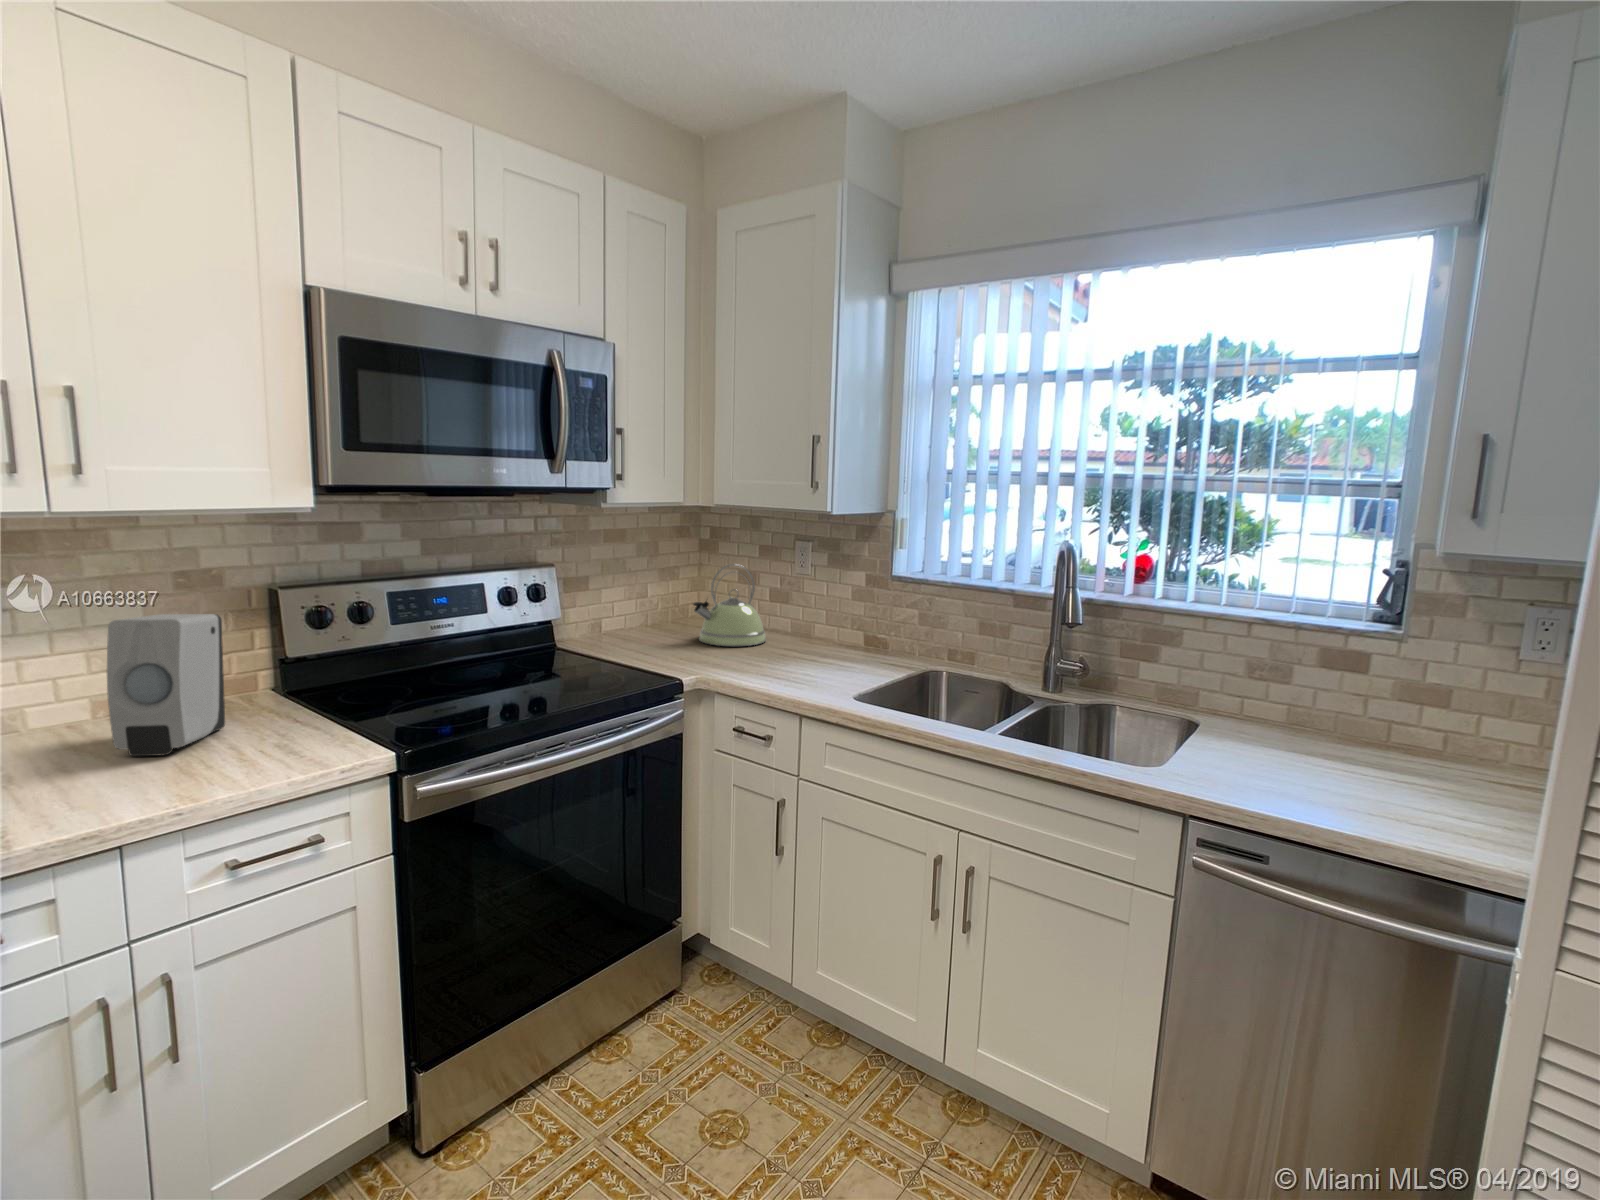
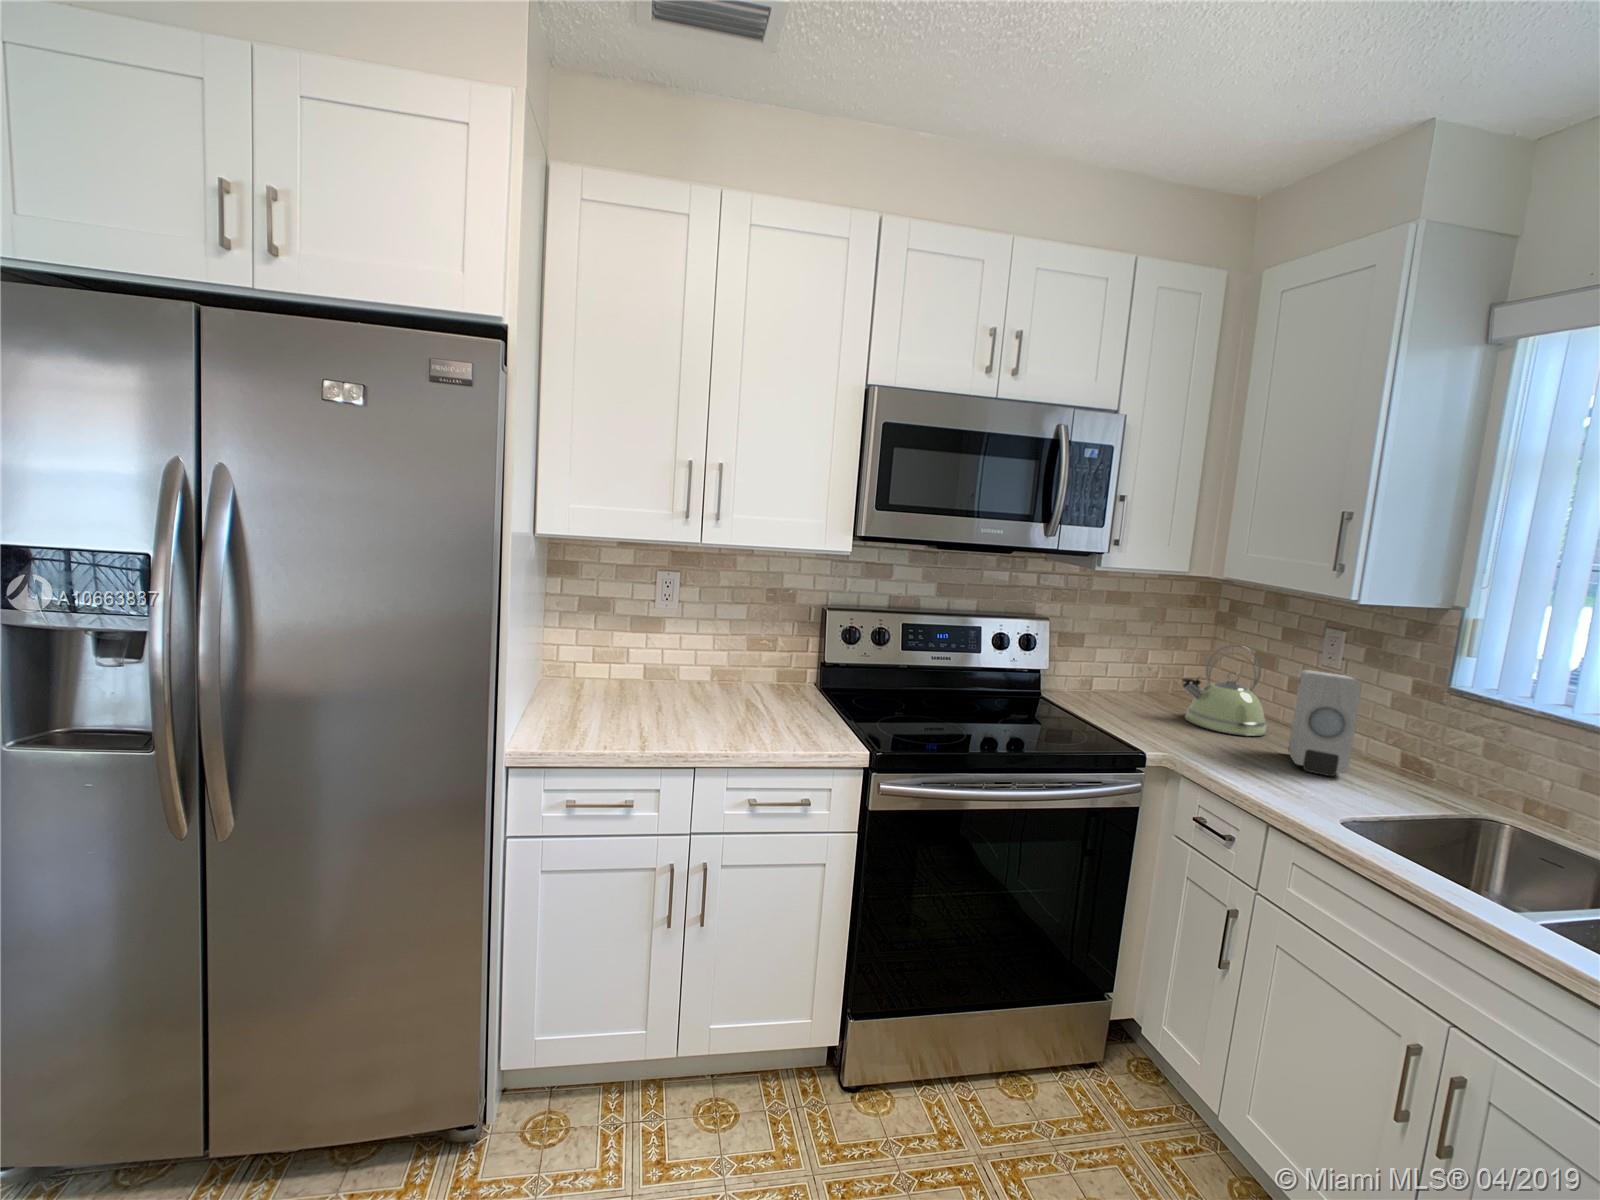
soap dispenser: present [107,614,225,756] -> present [1289,670,1361,776]

